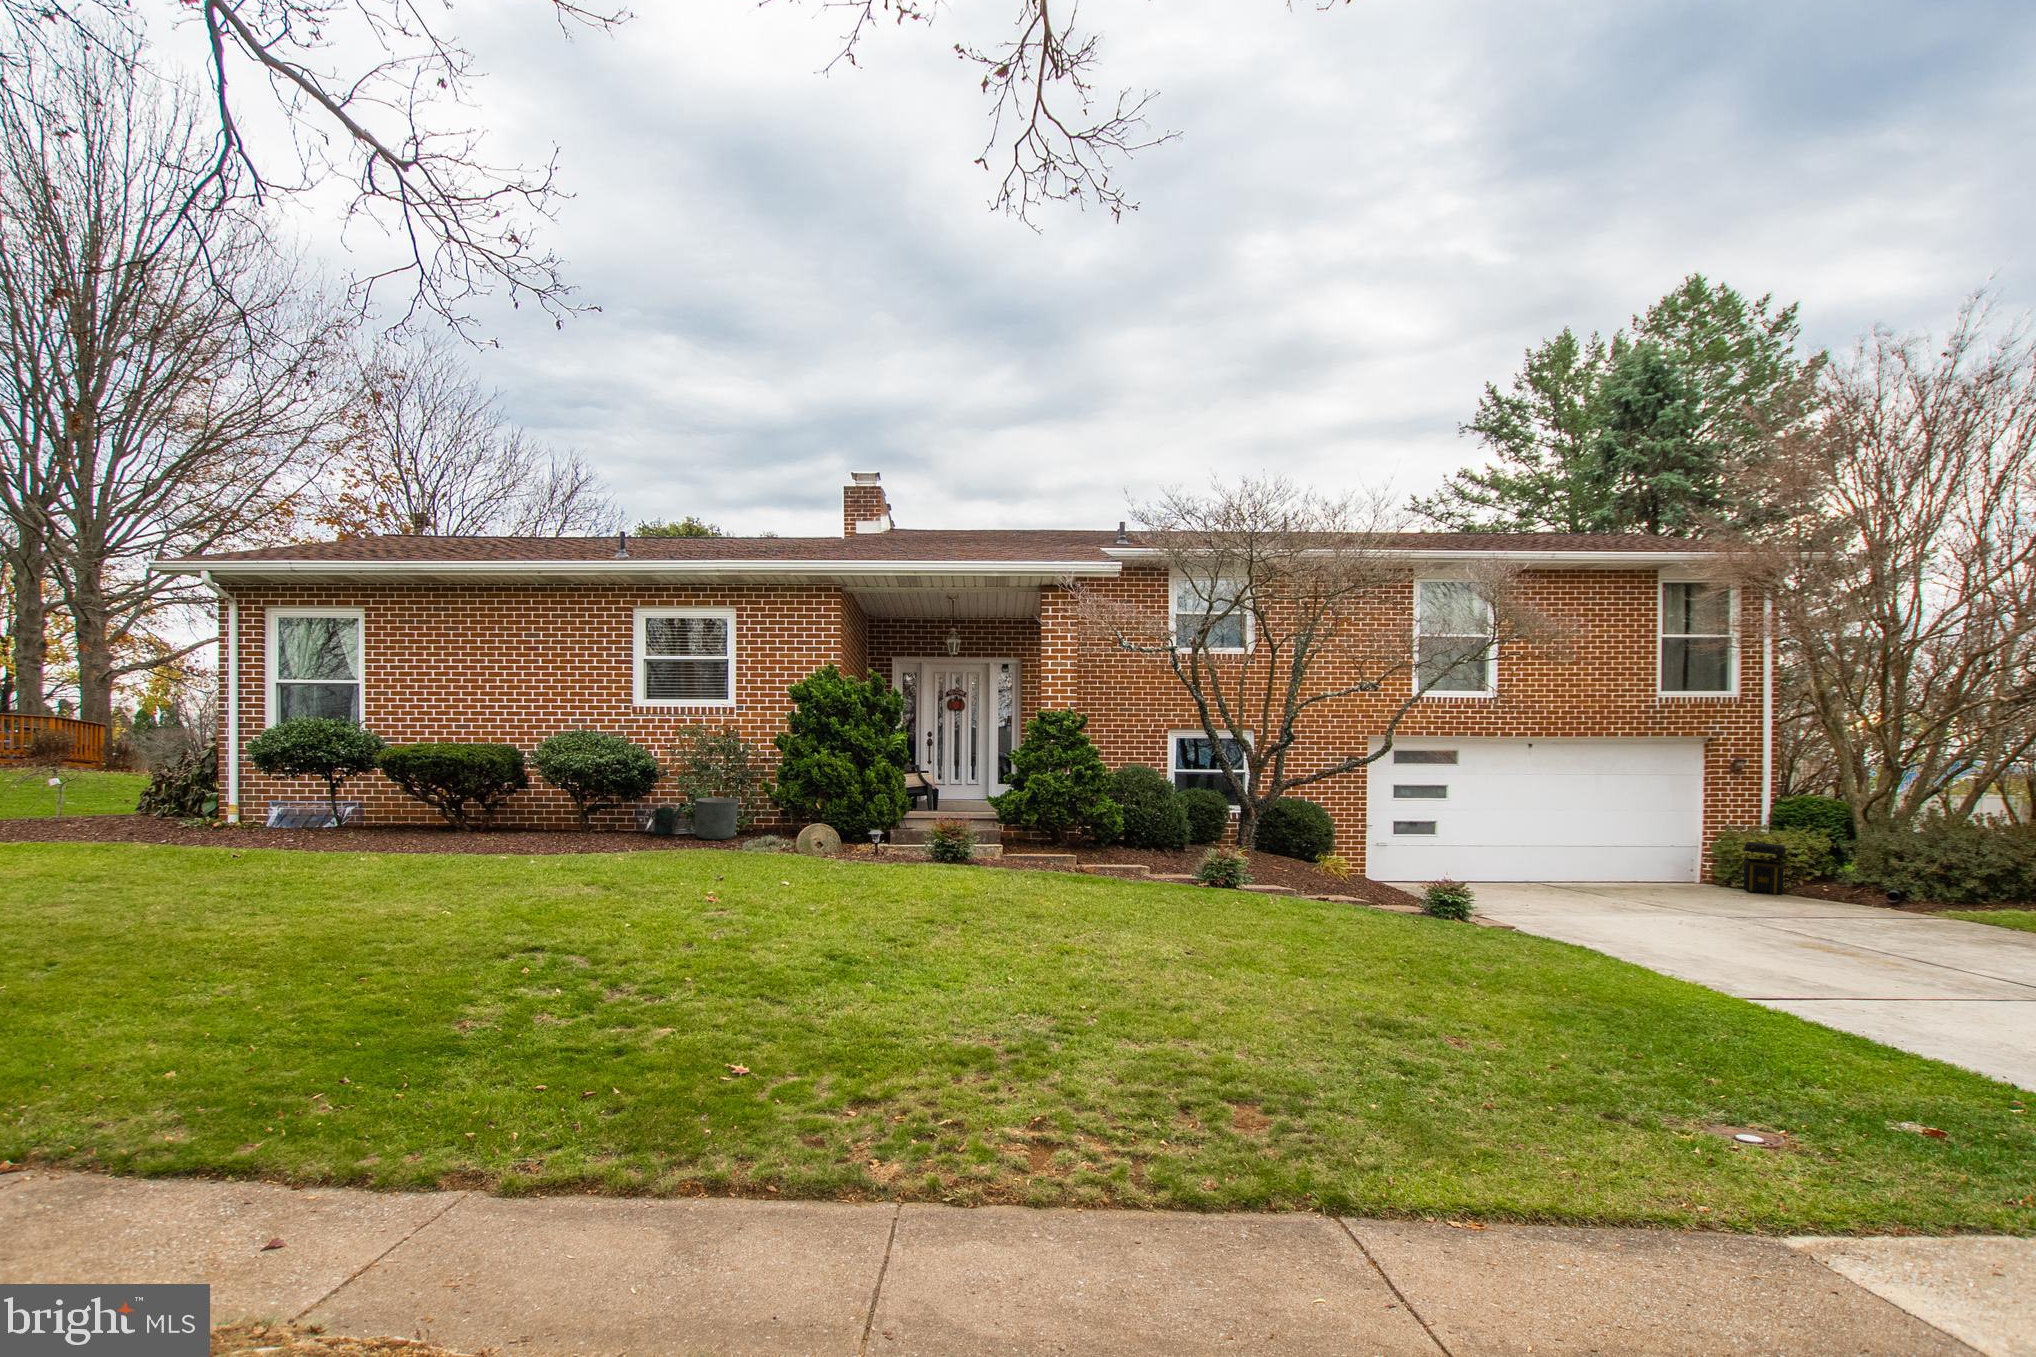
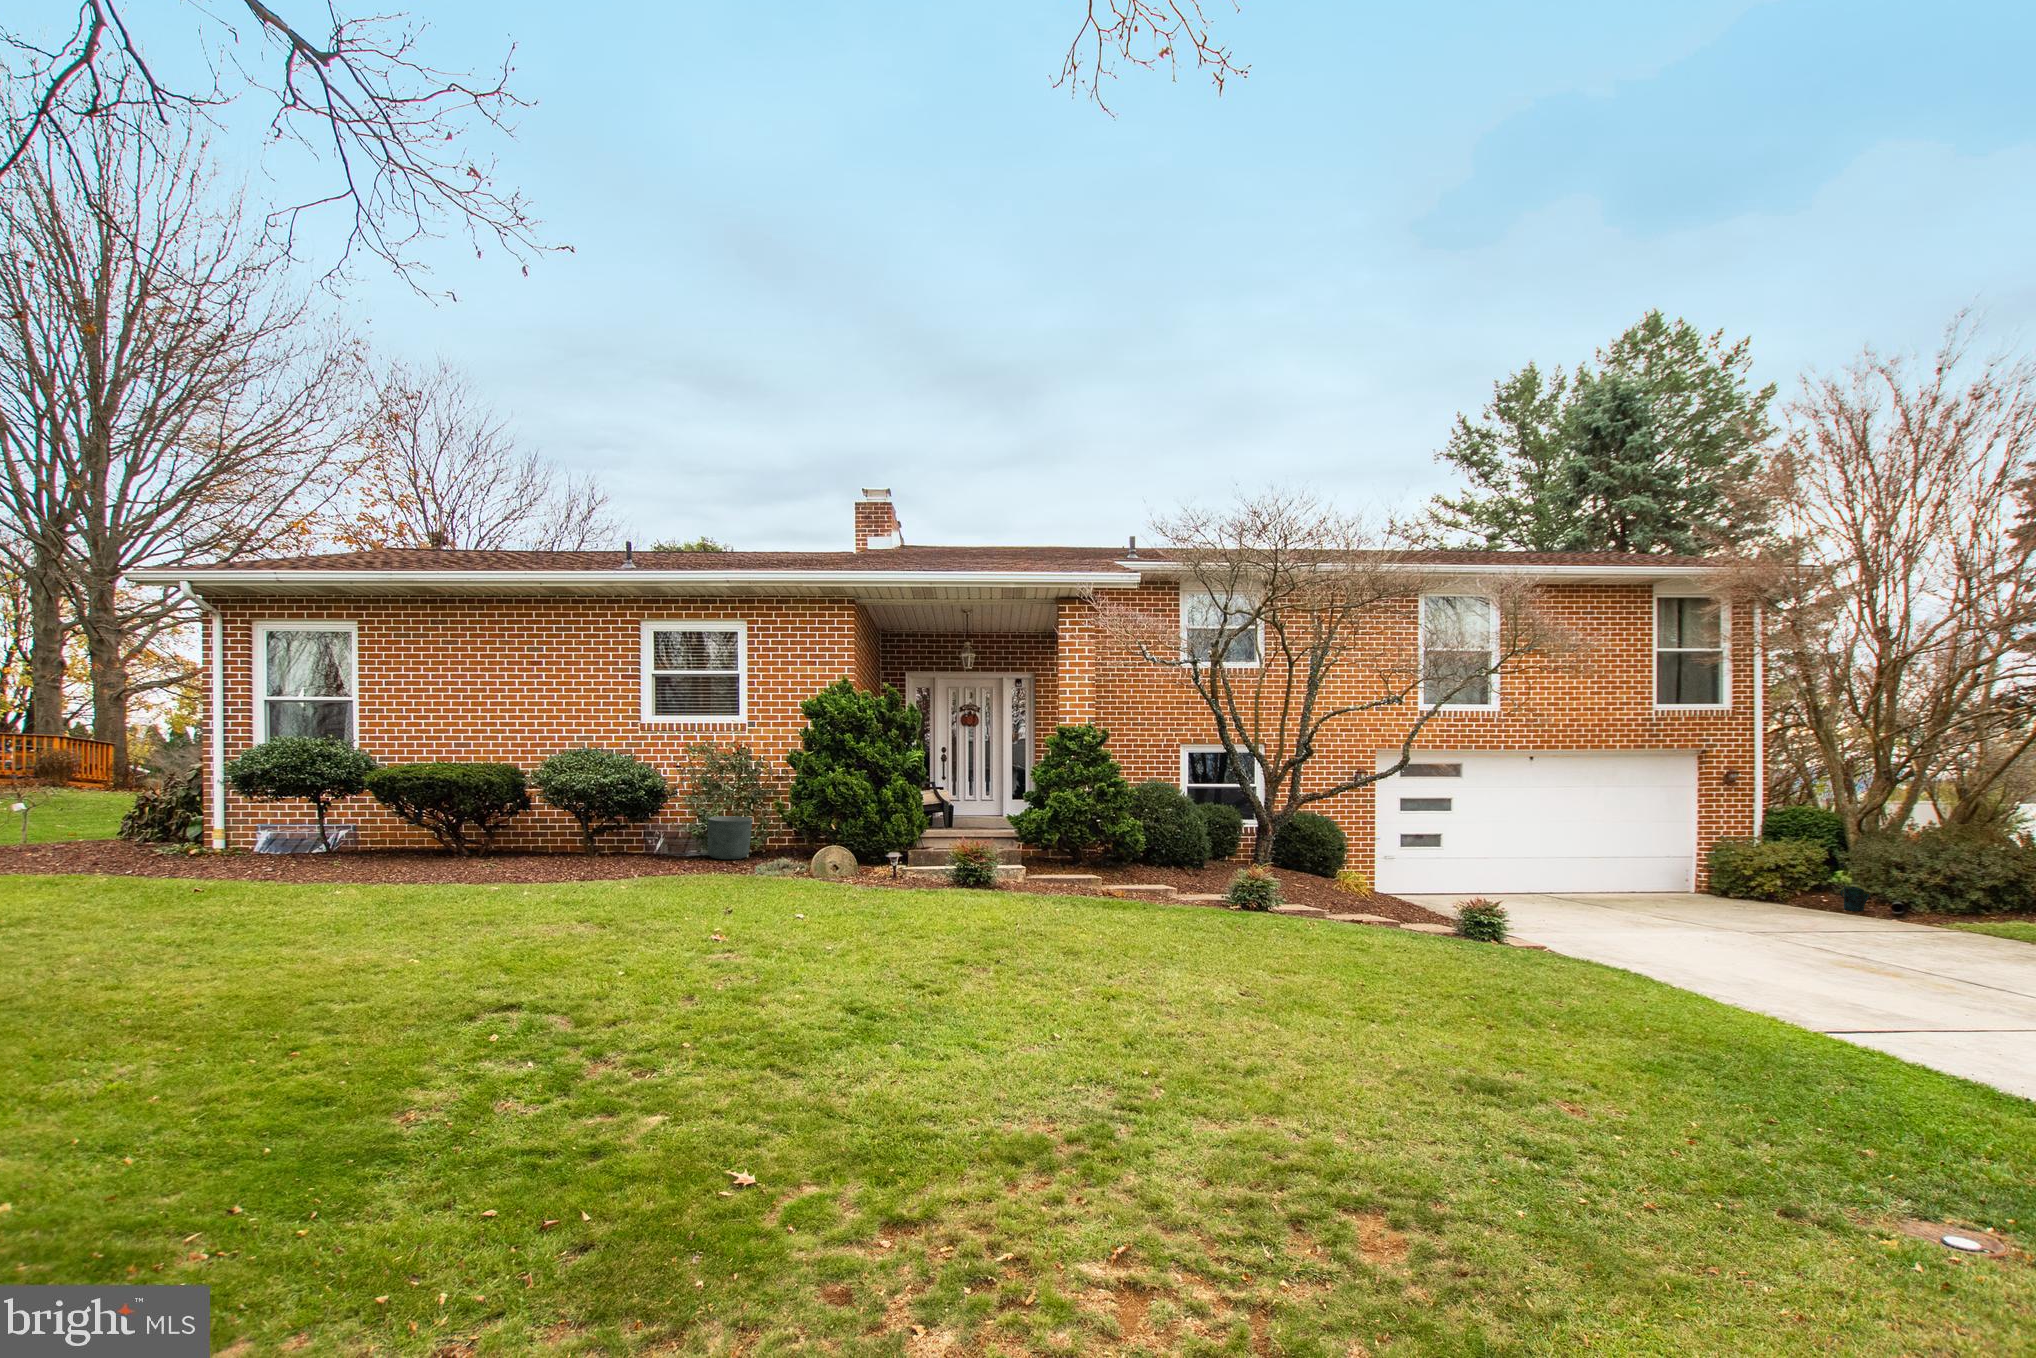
watering can: present [651,803,685,835] -> present [1840,887,1869,911]
toolbox: present [1743,842,1786,895] -> none [1745,853,1787,905]

